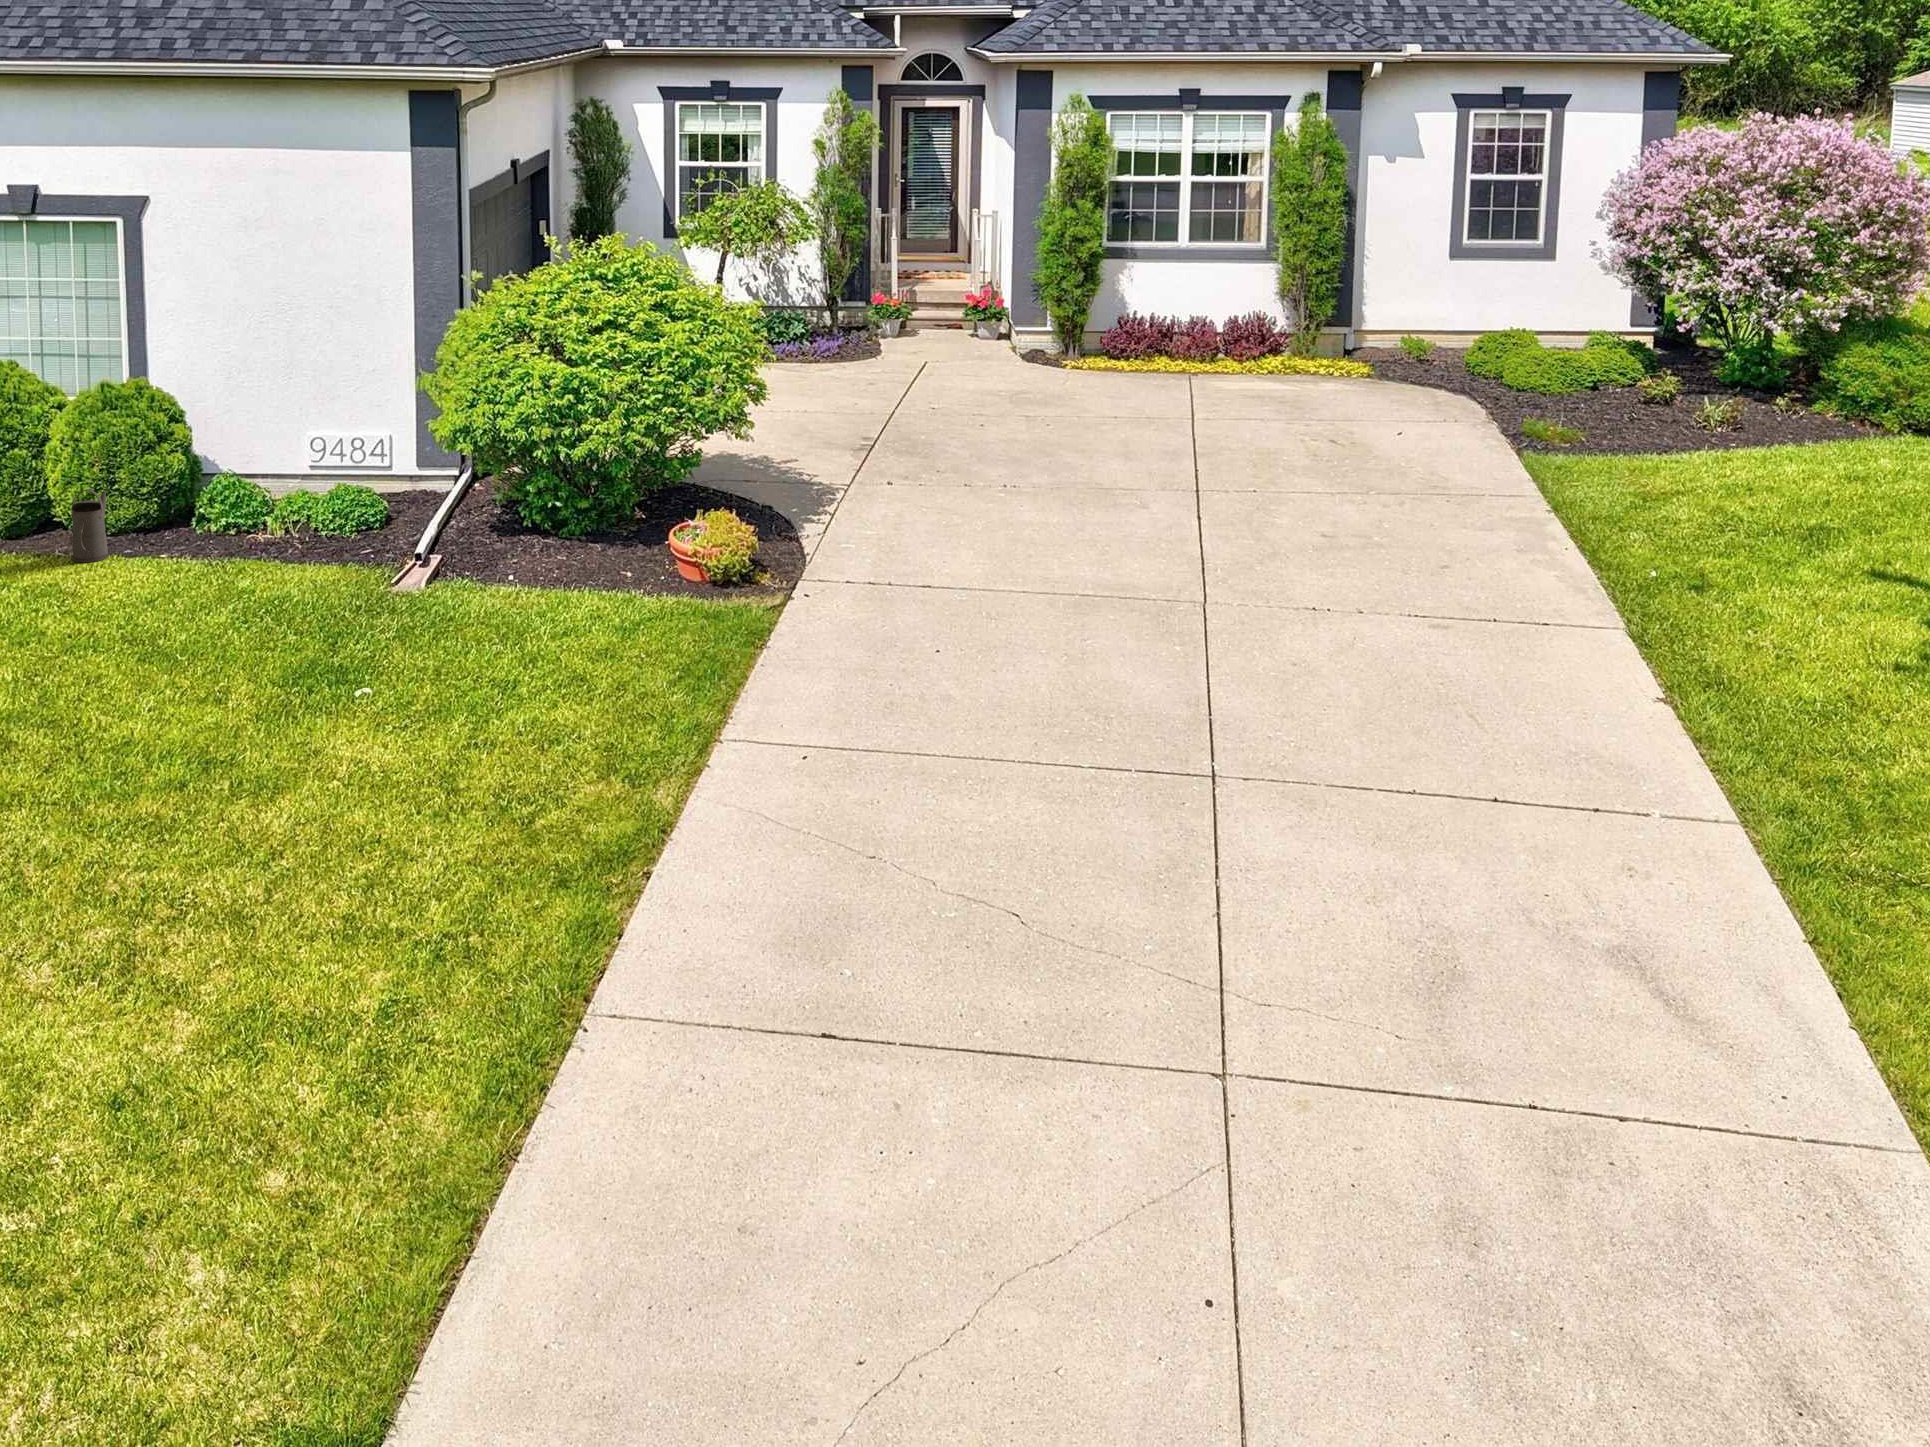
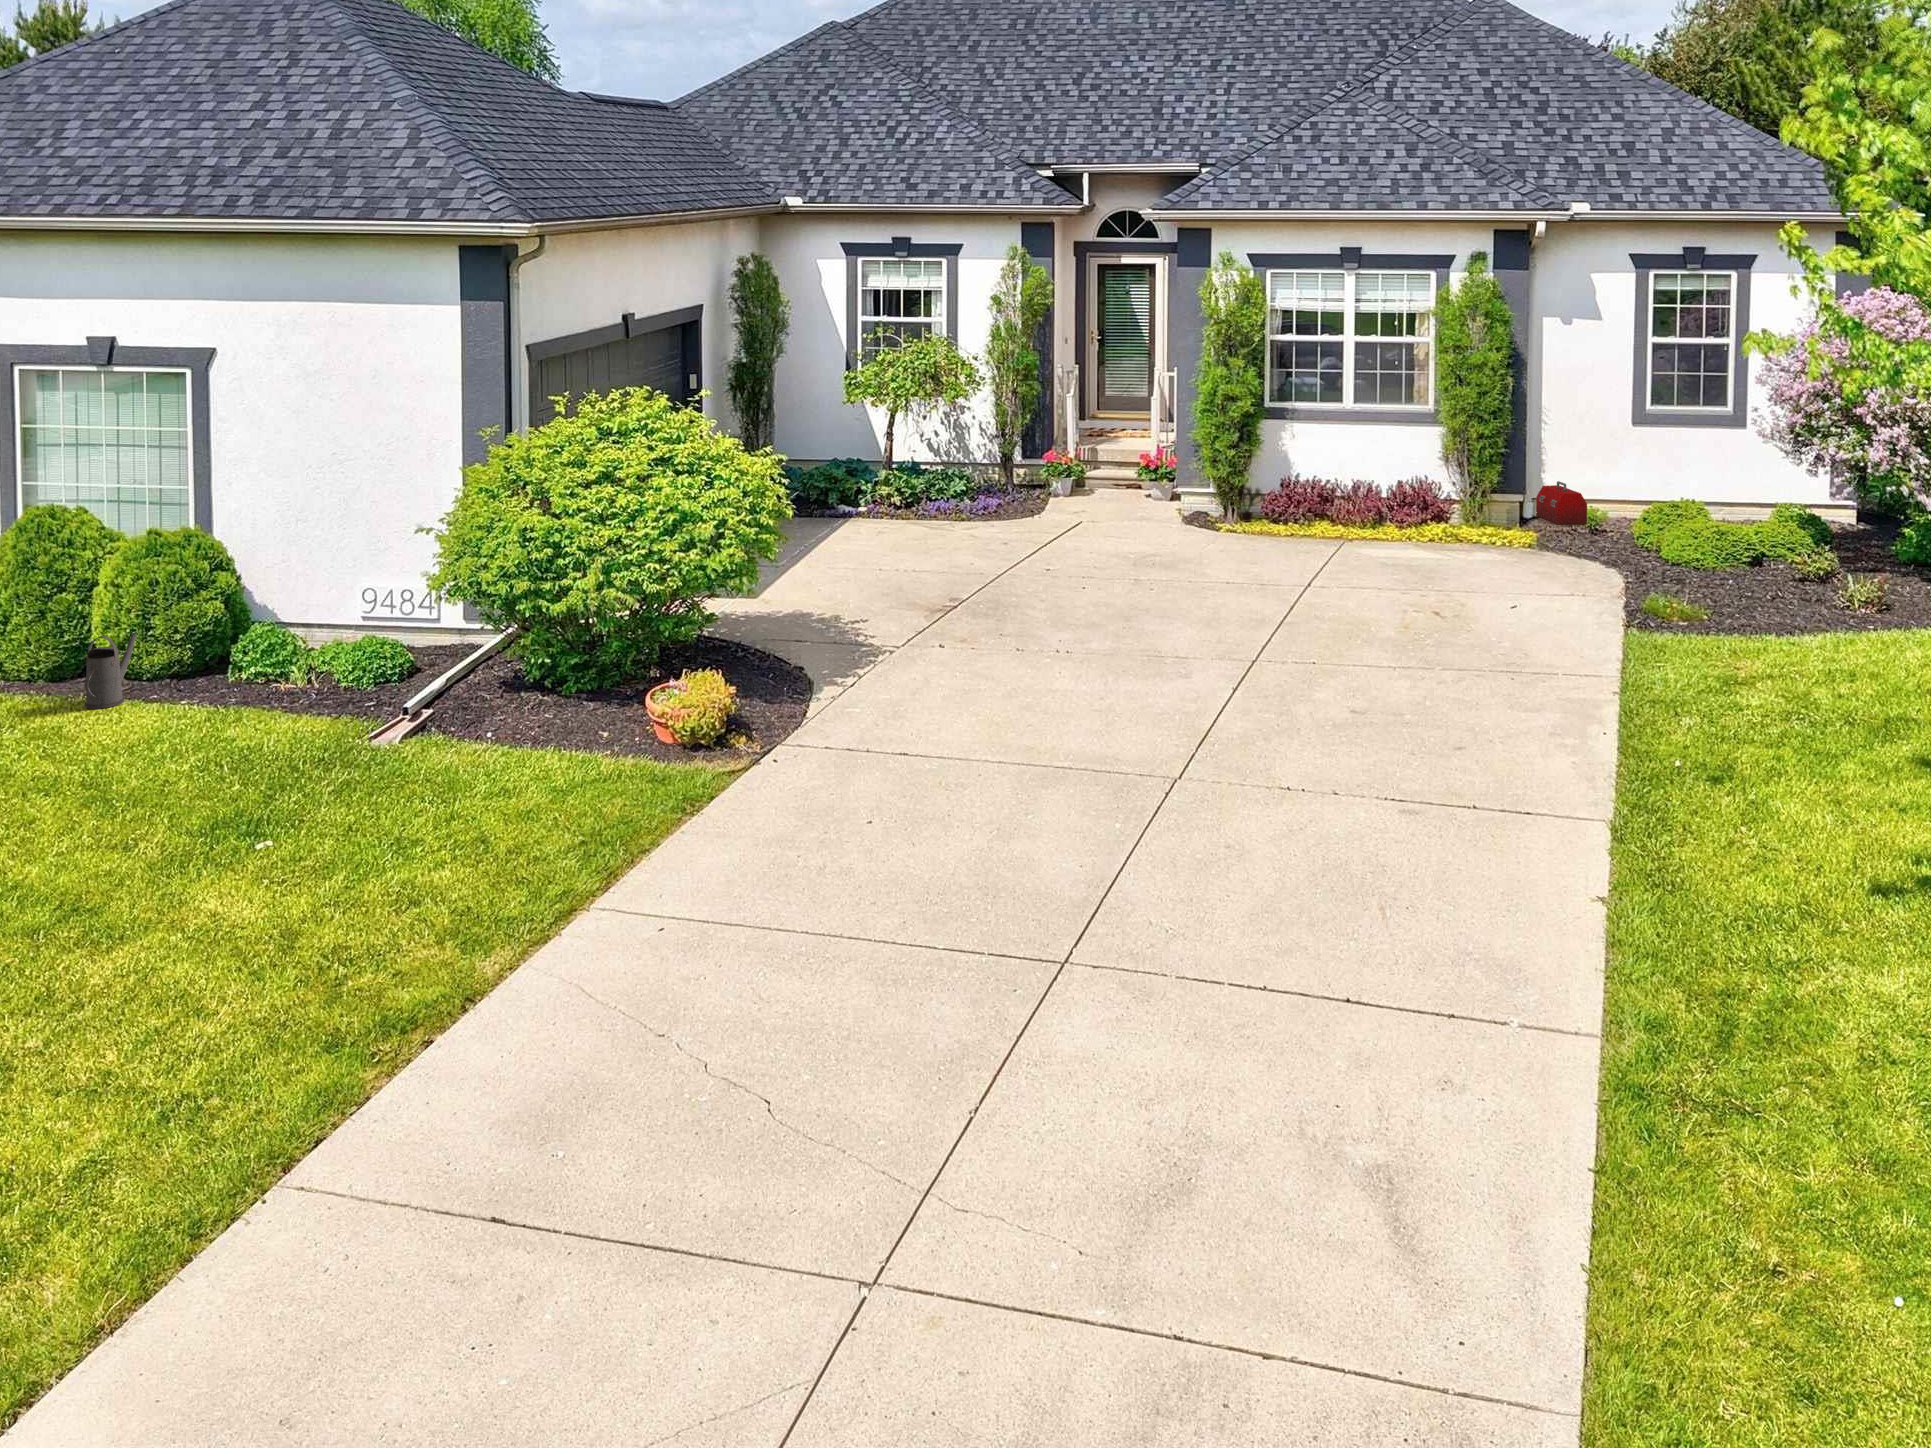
toolbox: none [1358,315,1411,356] -> present [1536,481,1587,525]
potted plant: none [1074,324,1112,360] -> present [1233,487,1266,522]

